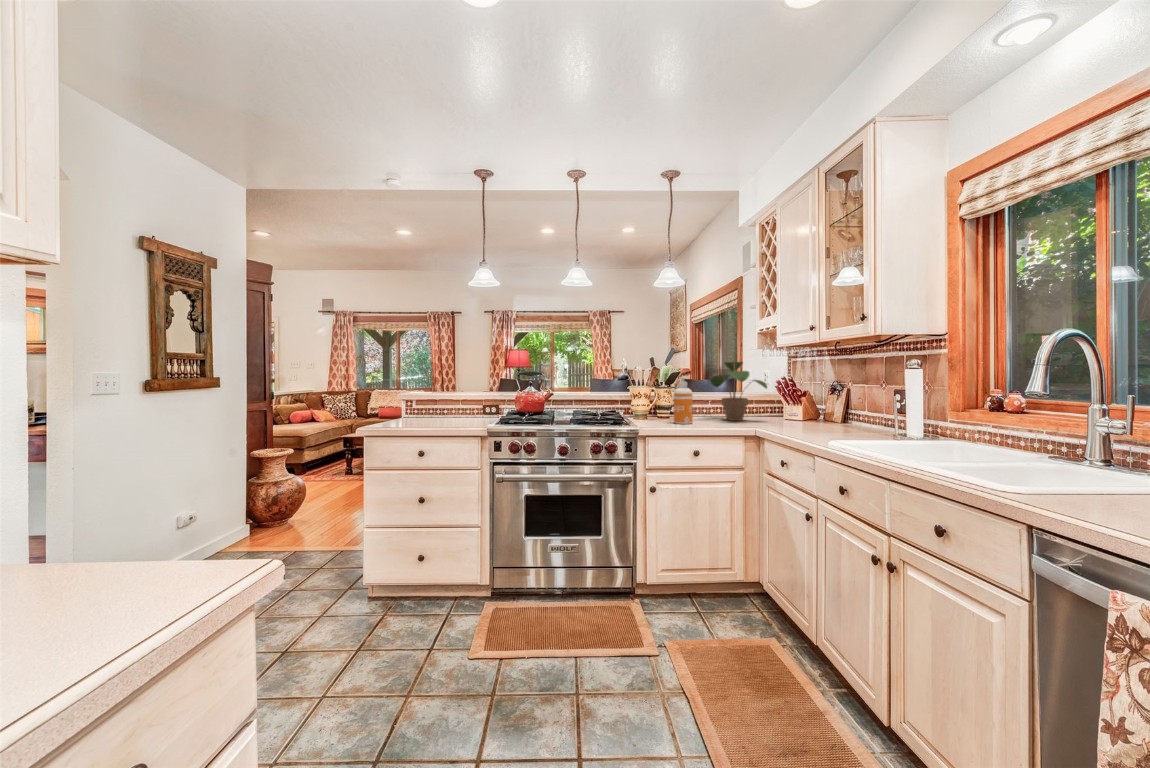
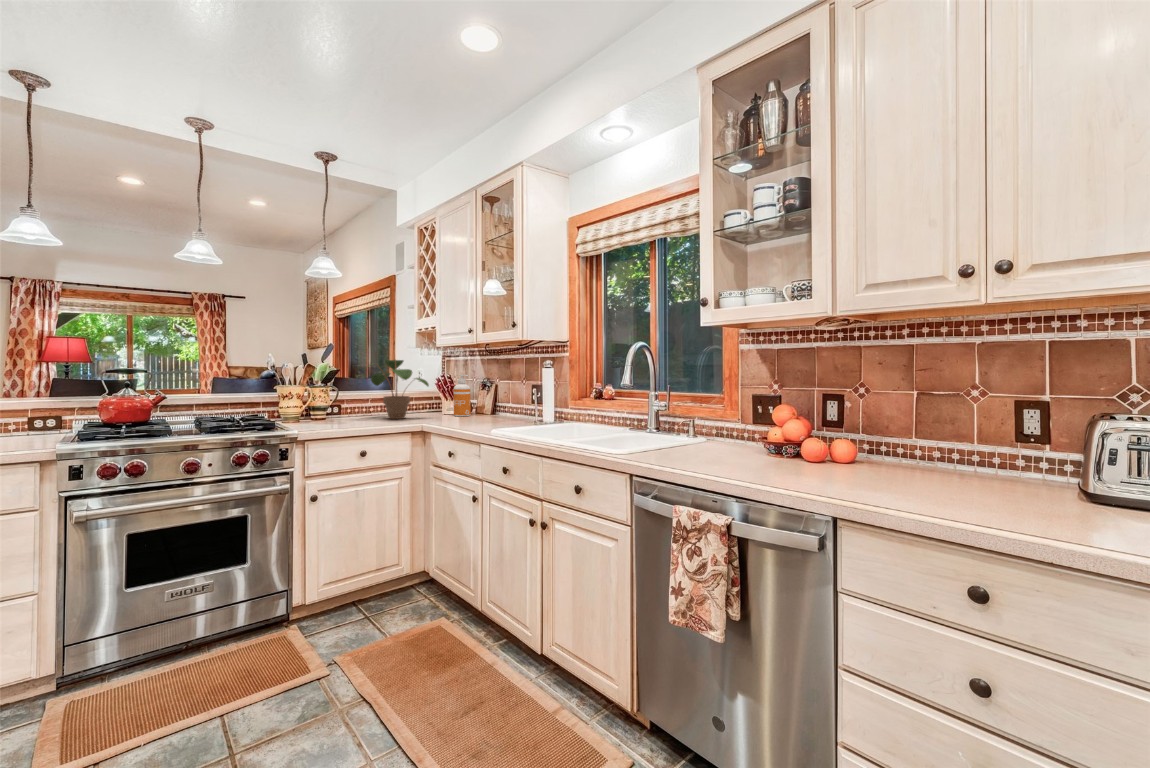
soap dispenser: present [673,377,693,424] -> present [454,375,471,416]

